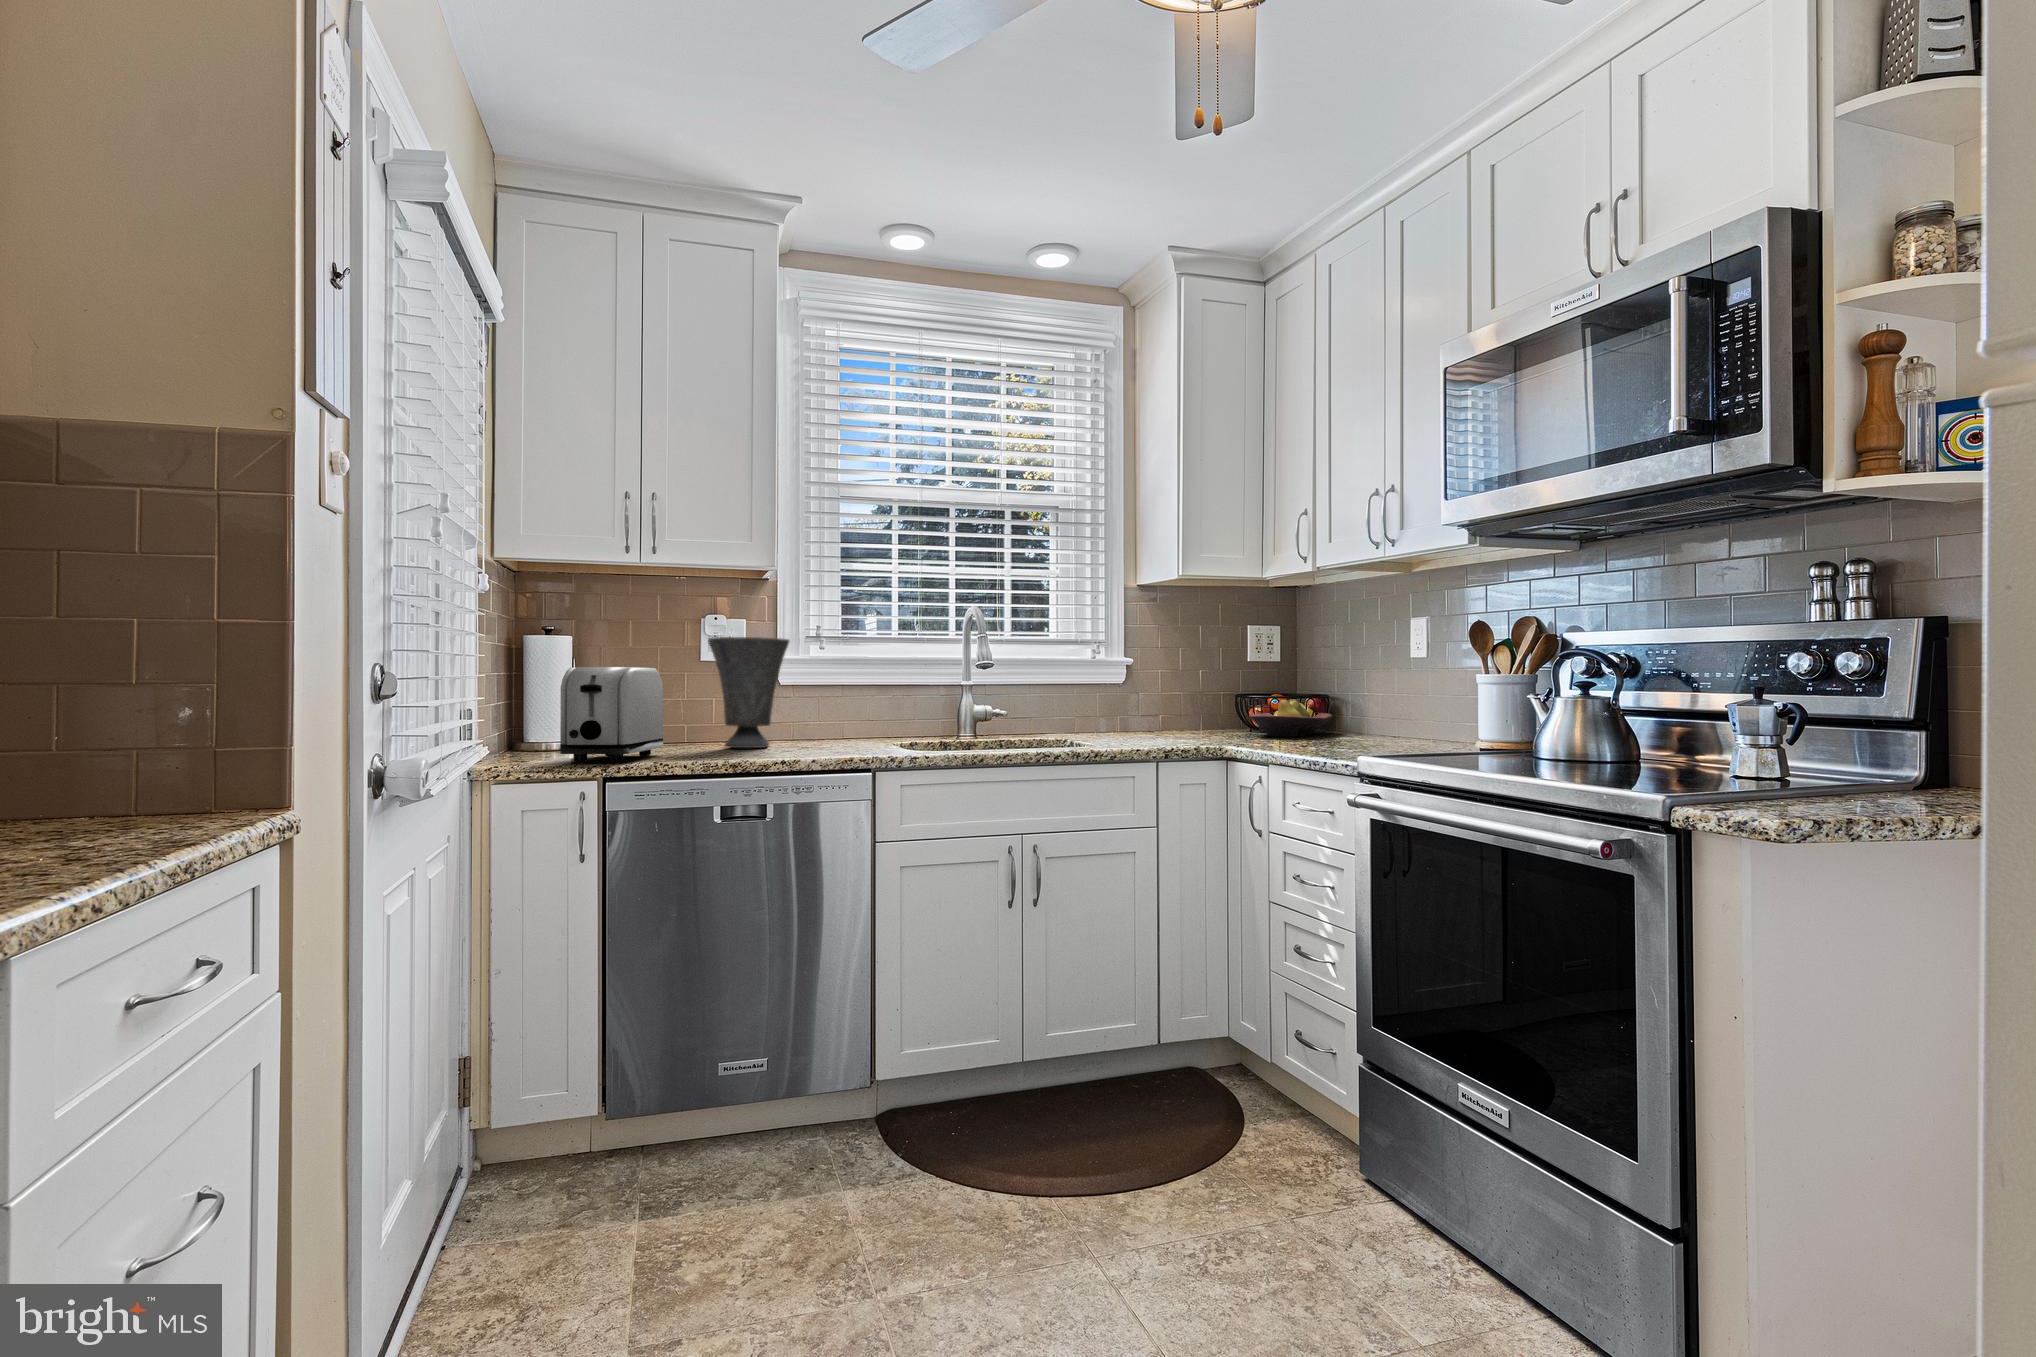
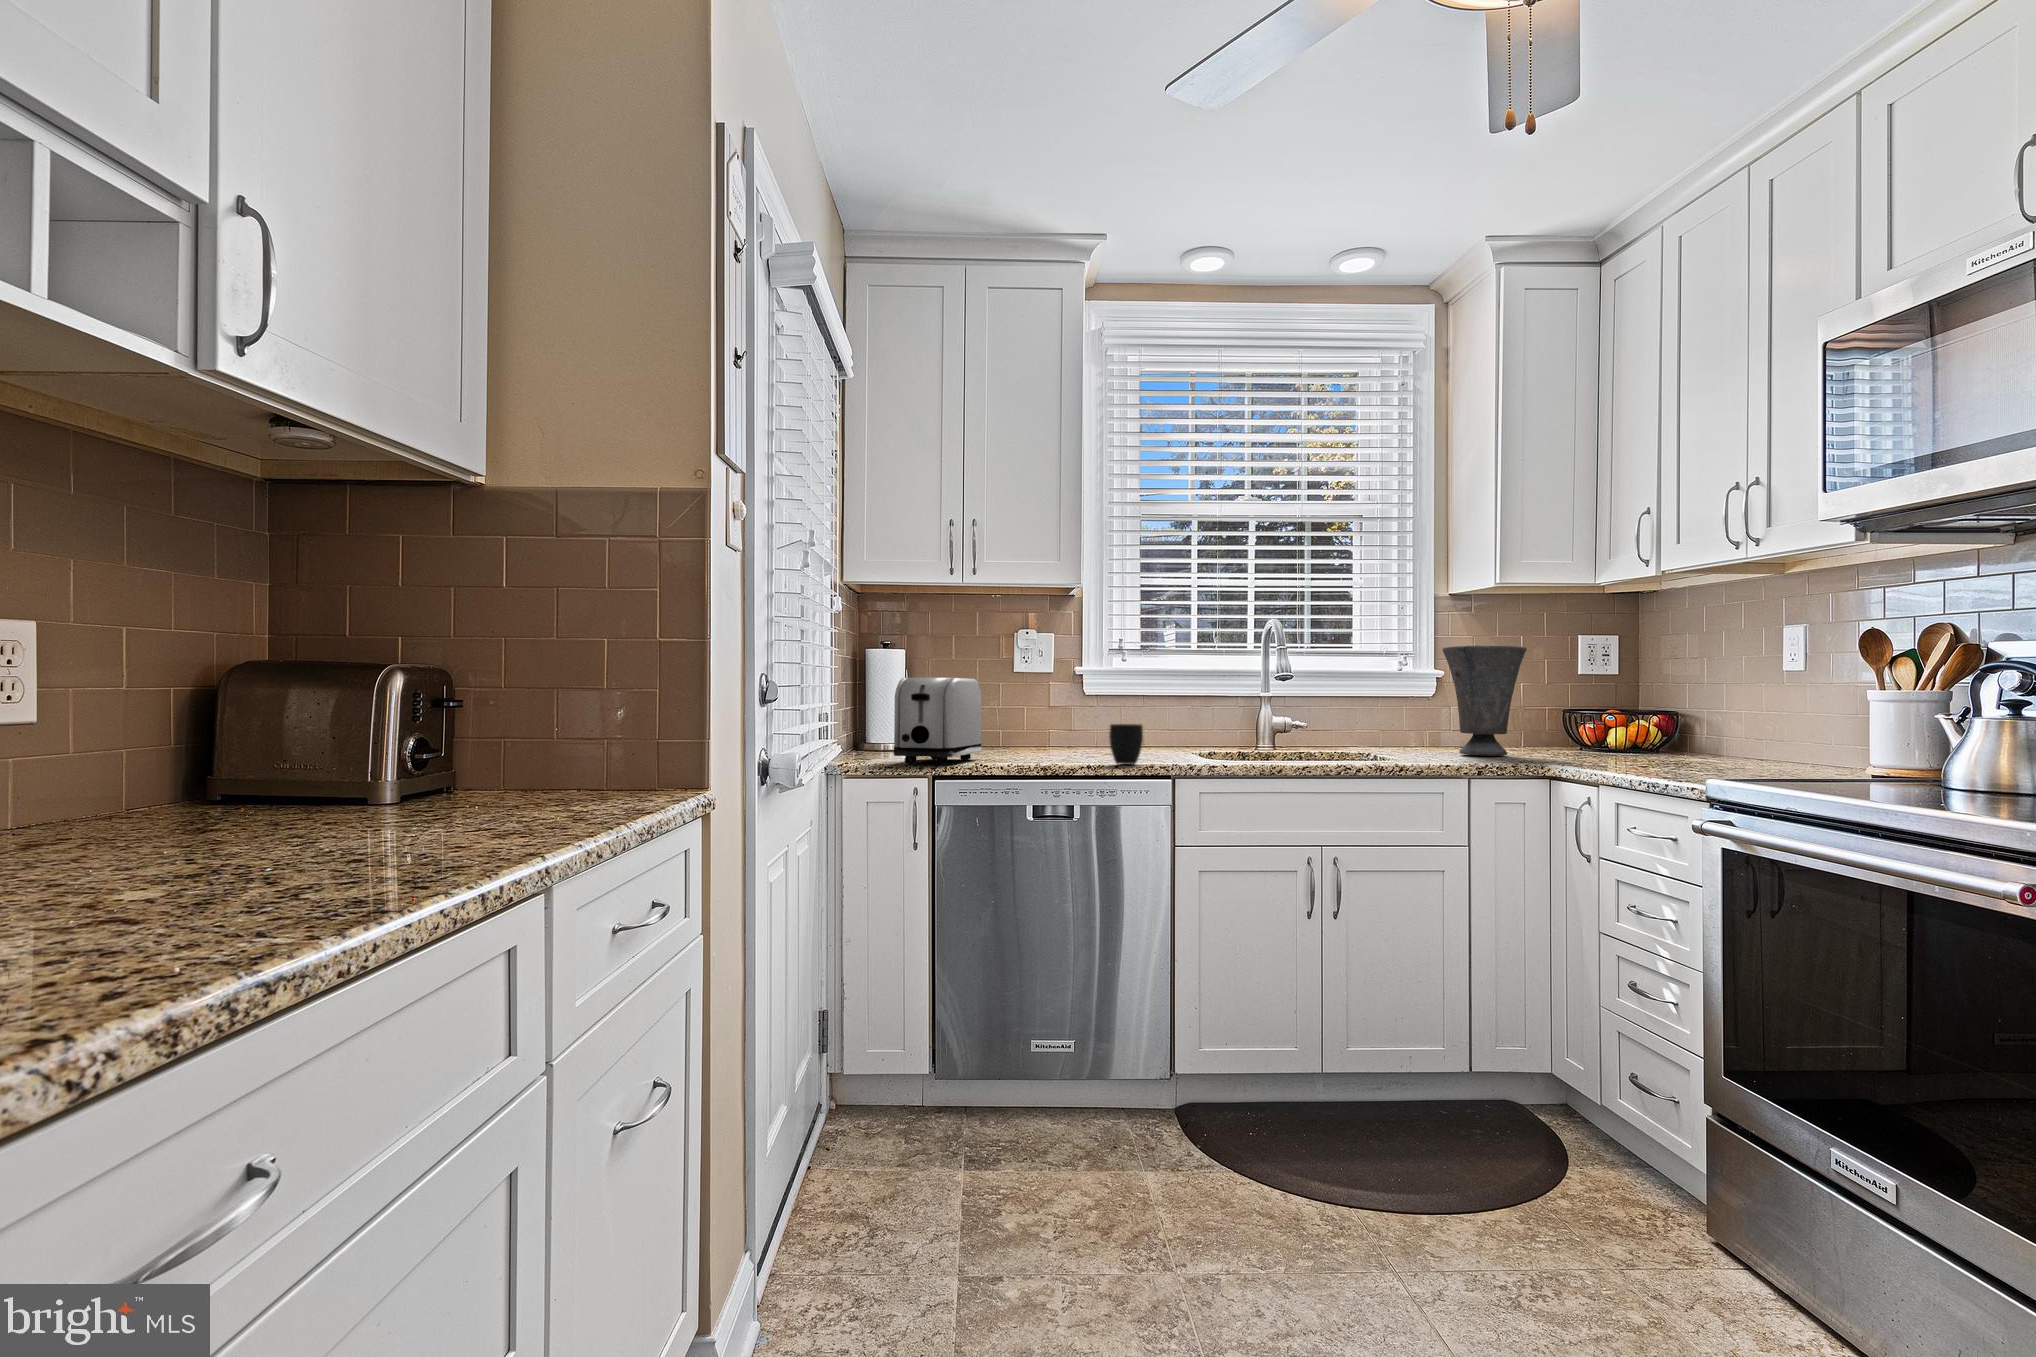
vase: present [708,637,789,748] -> present [1442,645,1527,756]
fruit bowl: present [1249,699,1333,737] -> none [1576,714,1676,754]
cup: none [804,715,839,758] -> present [1109,724,1143,765]

